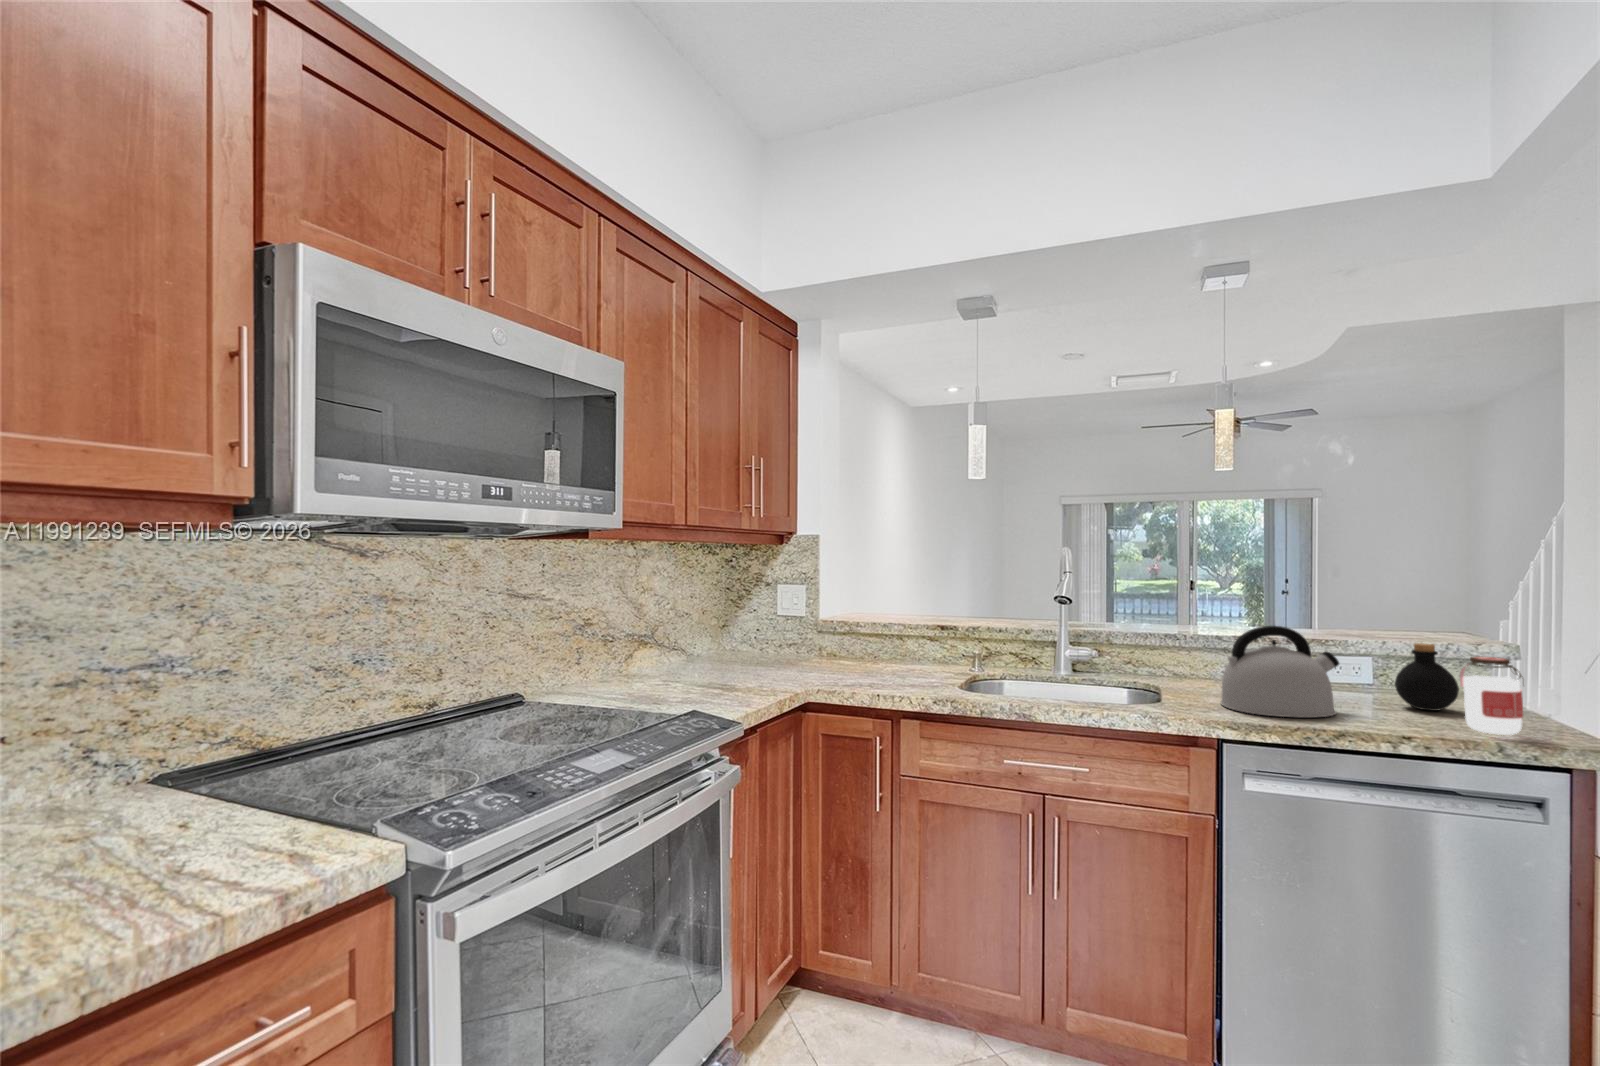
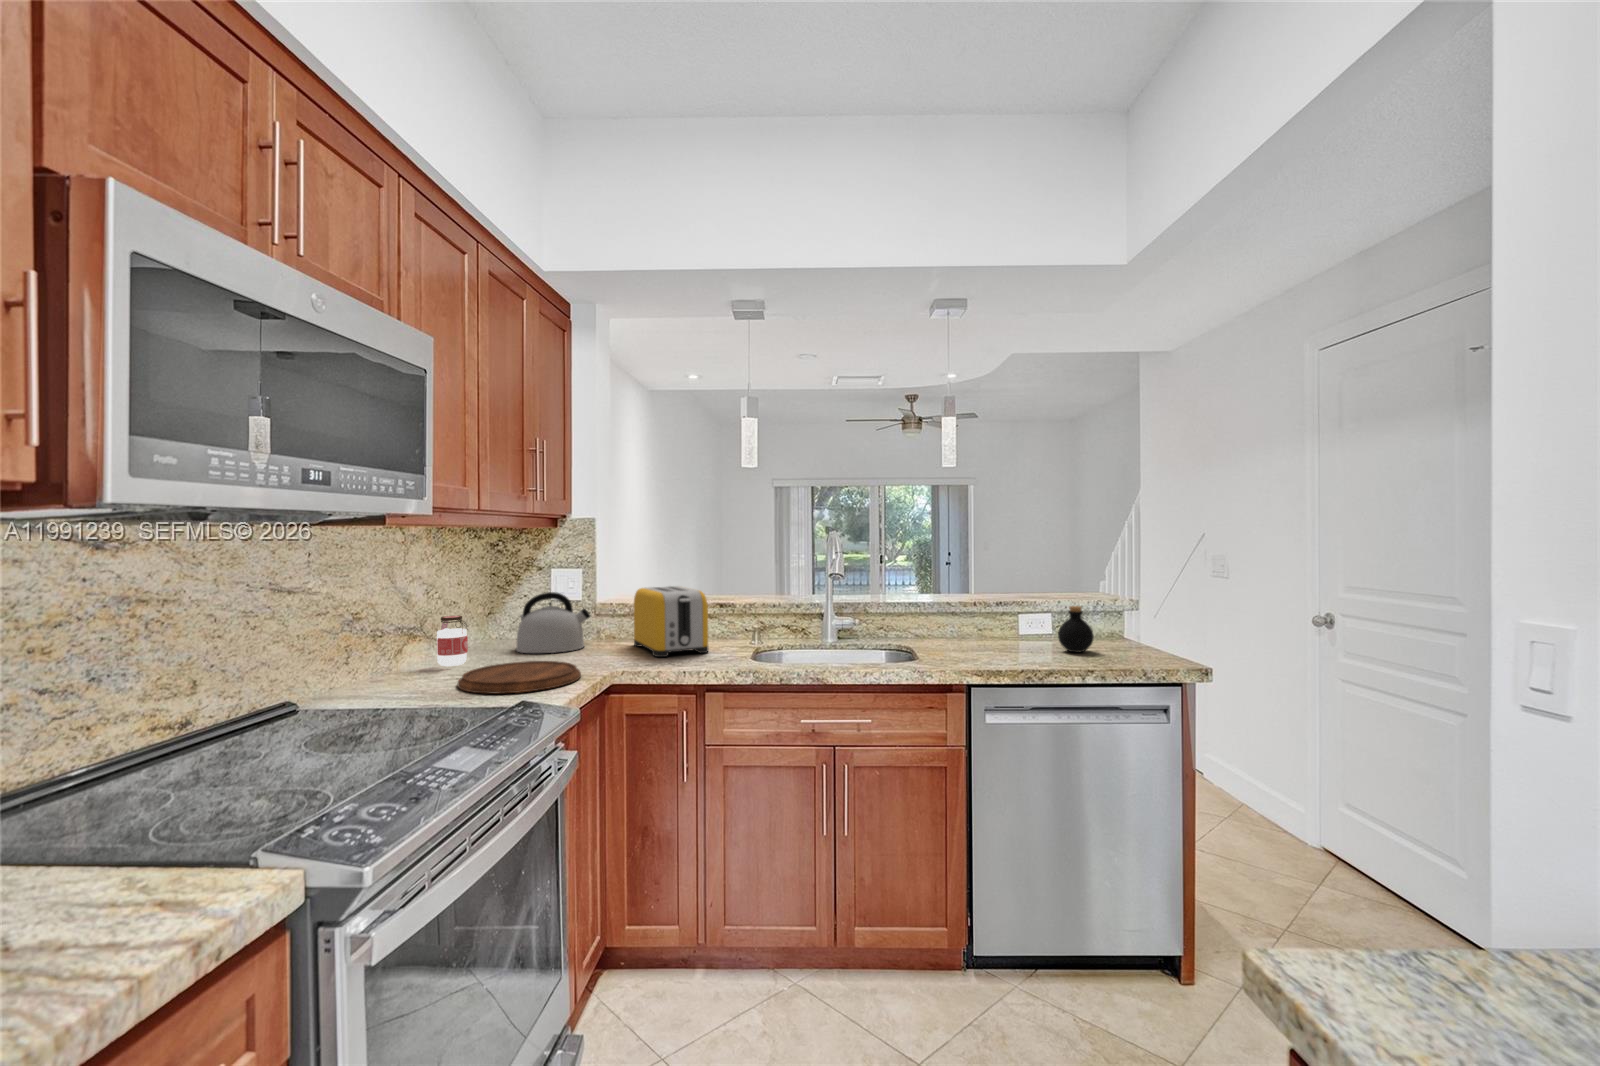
toaster: none [846,604,916,678] -> present [634,586,708,657]
kettle: present [1221,626,1339,717] -> present [516,592,590,653]
jar: present [1460,657,1523,735] -> present [437,616,468,666]
cutting board: none [659,673,772,702] -> present [458,661,581,694]

